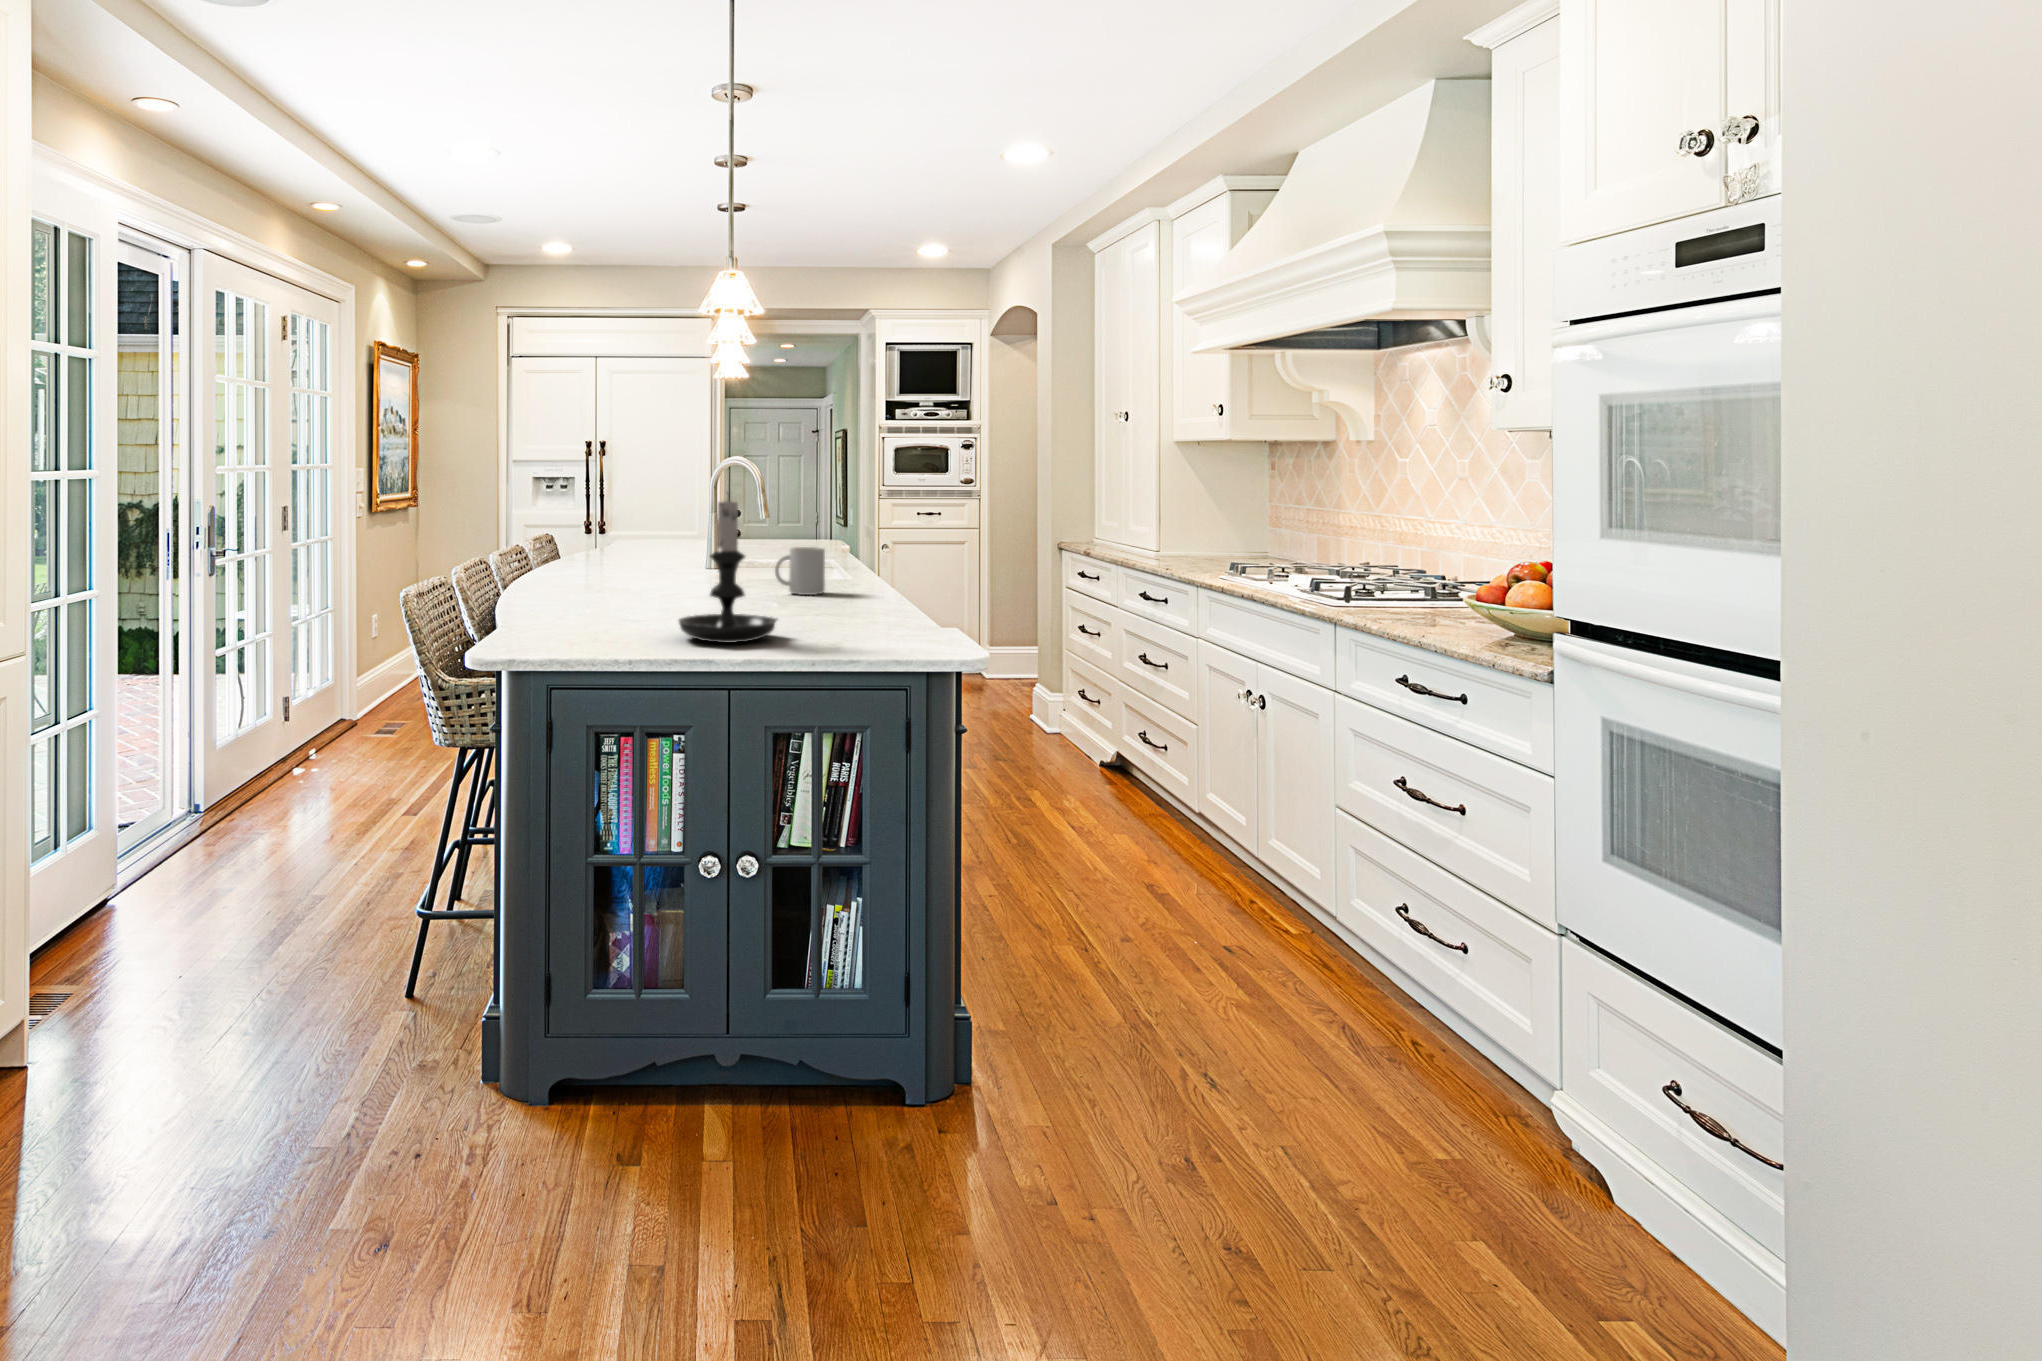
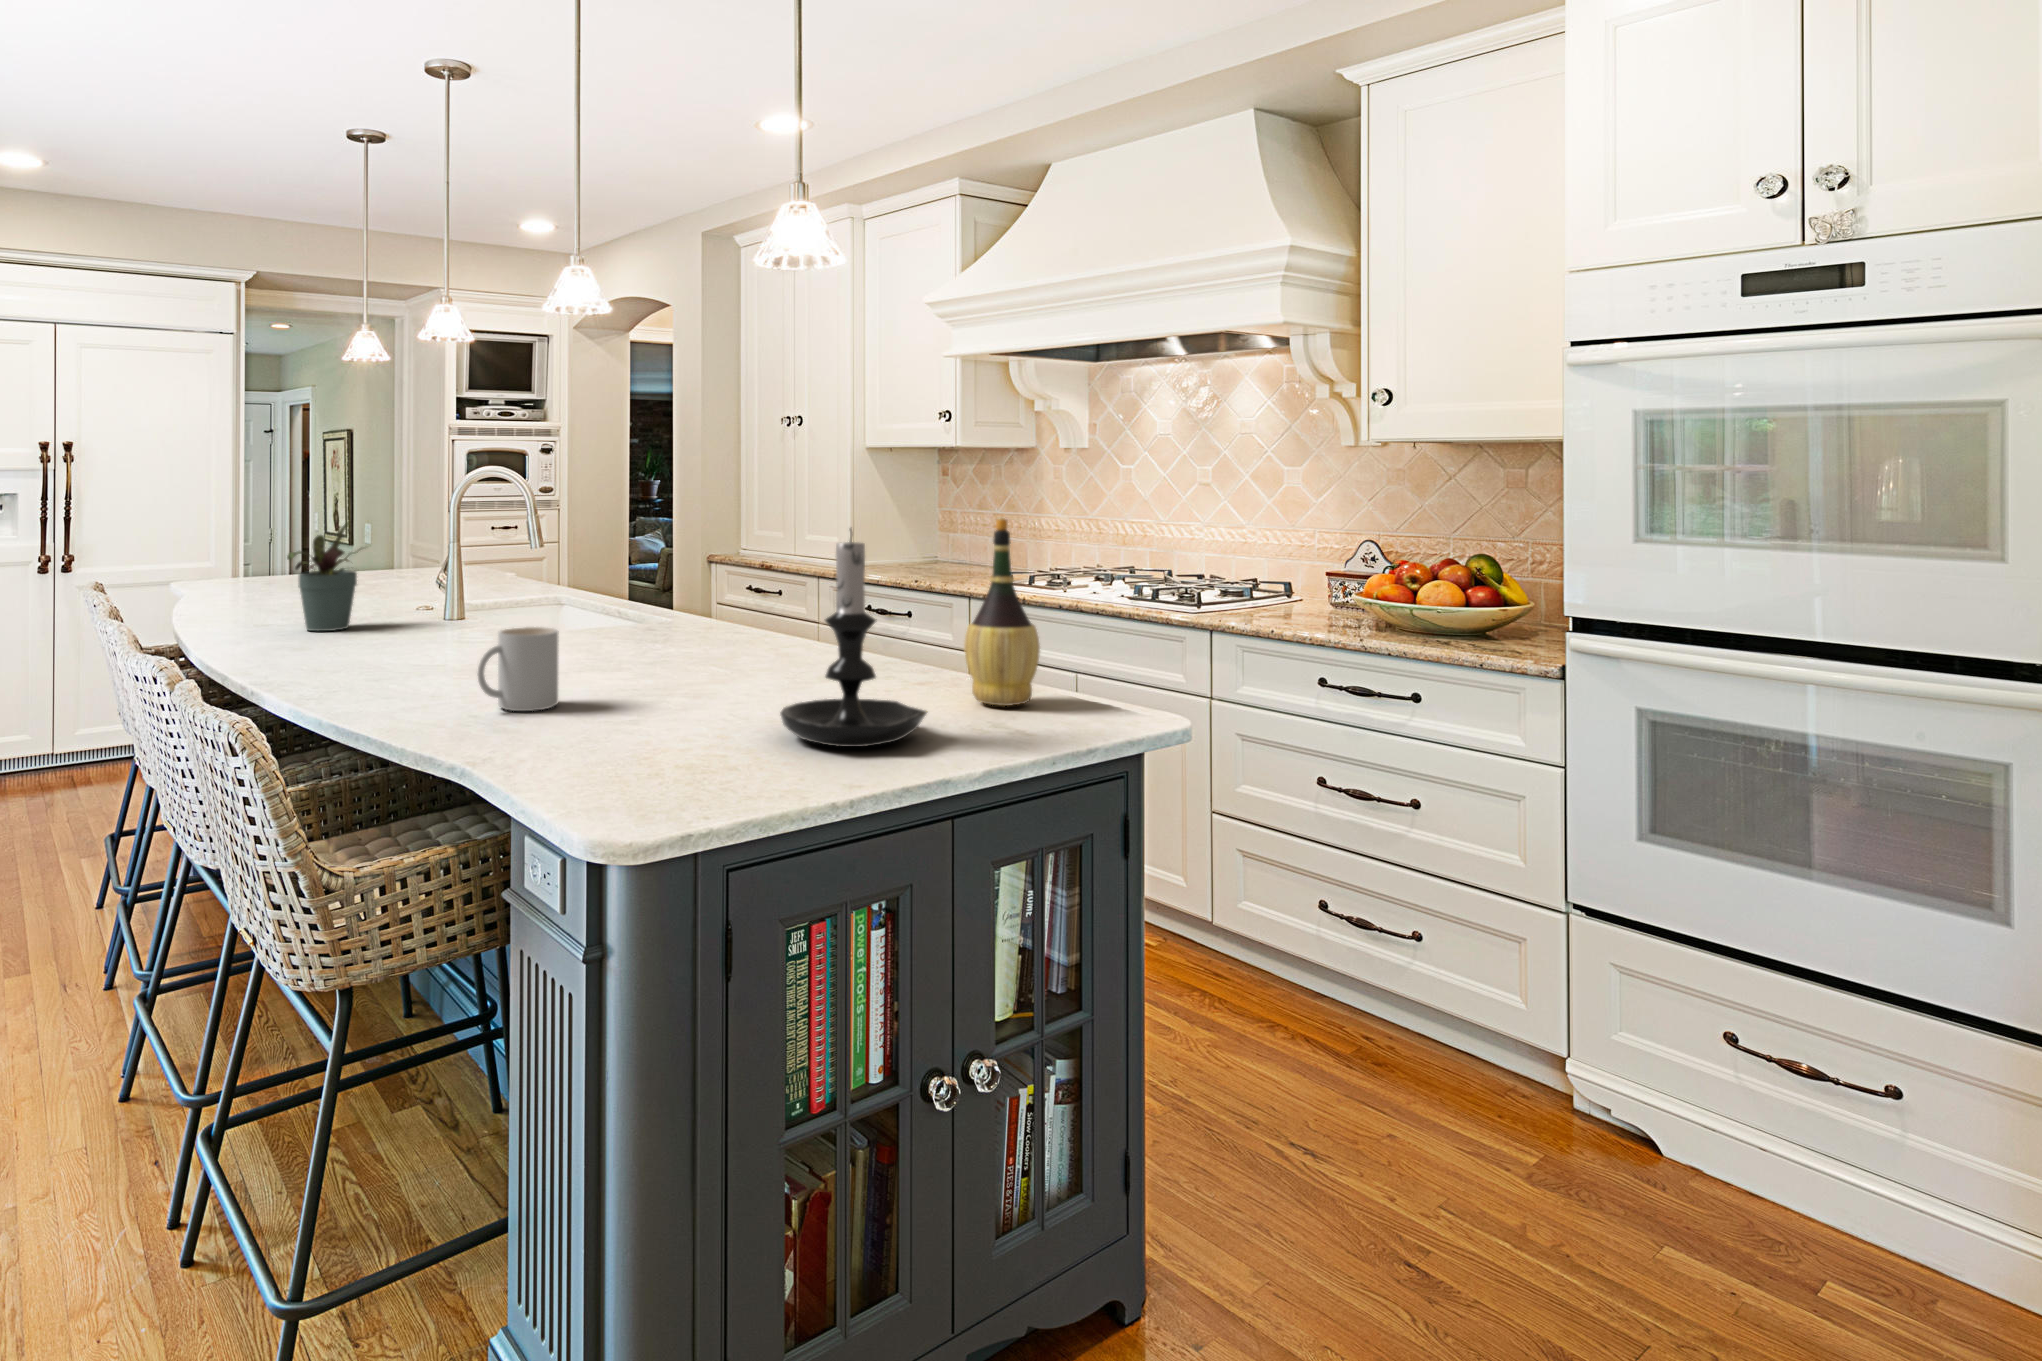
wine bottle: none [865,490,923,634] -> present [964,518,1040,706]
potted plant: none [598,492,656,567] -> present [287,523,361,631]
mug: present [775,547,825,595] -> present [478,627,558,711]

